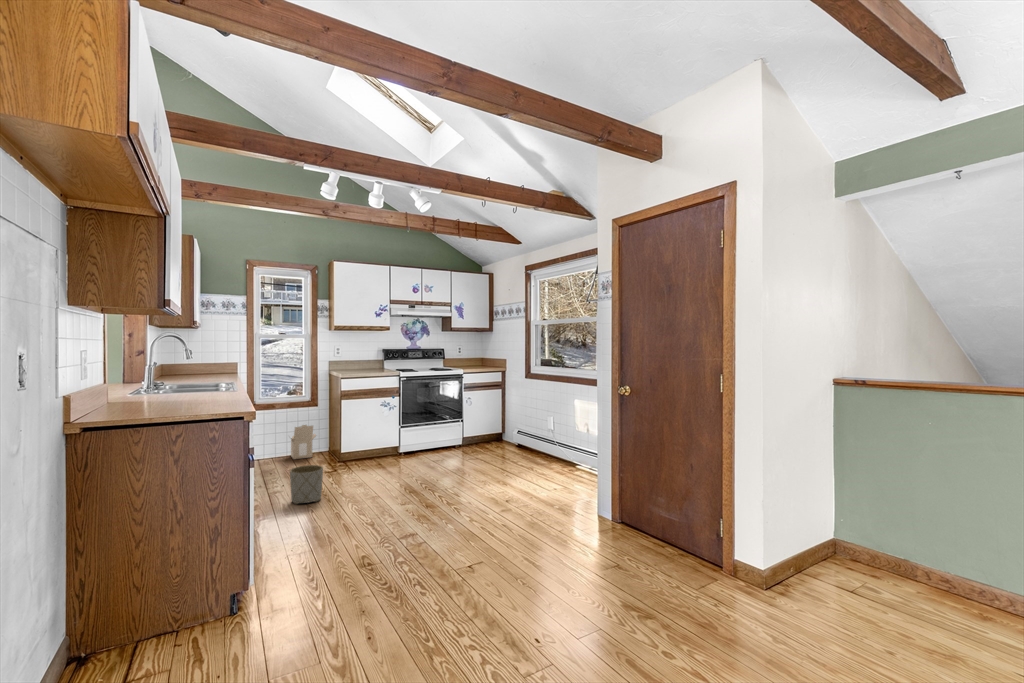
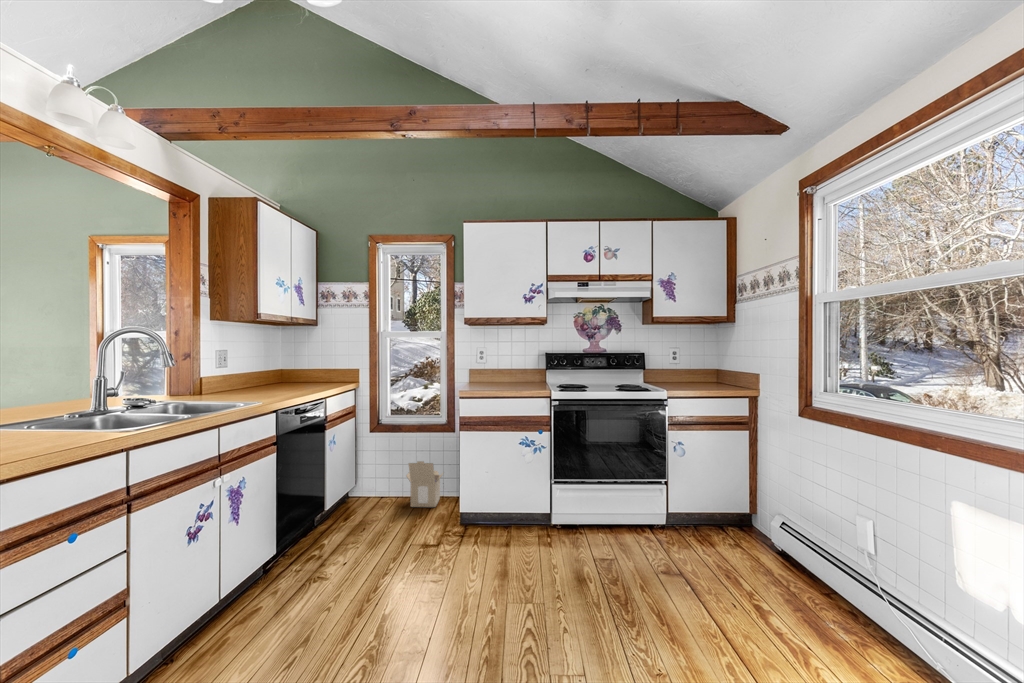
planter: present [290,465,323,504] -> none [278,561,339,645]

